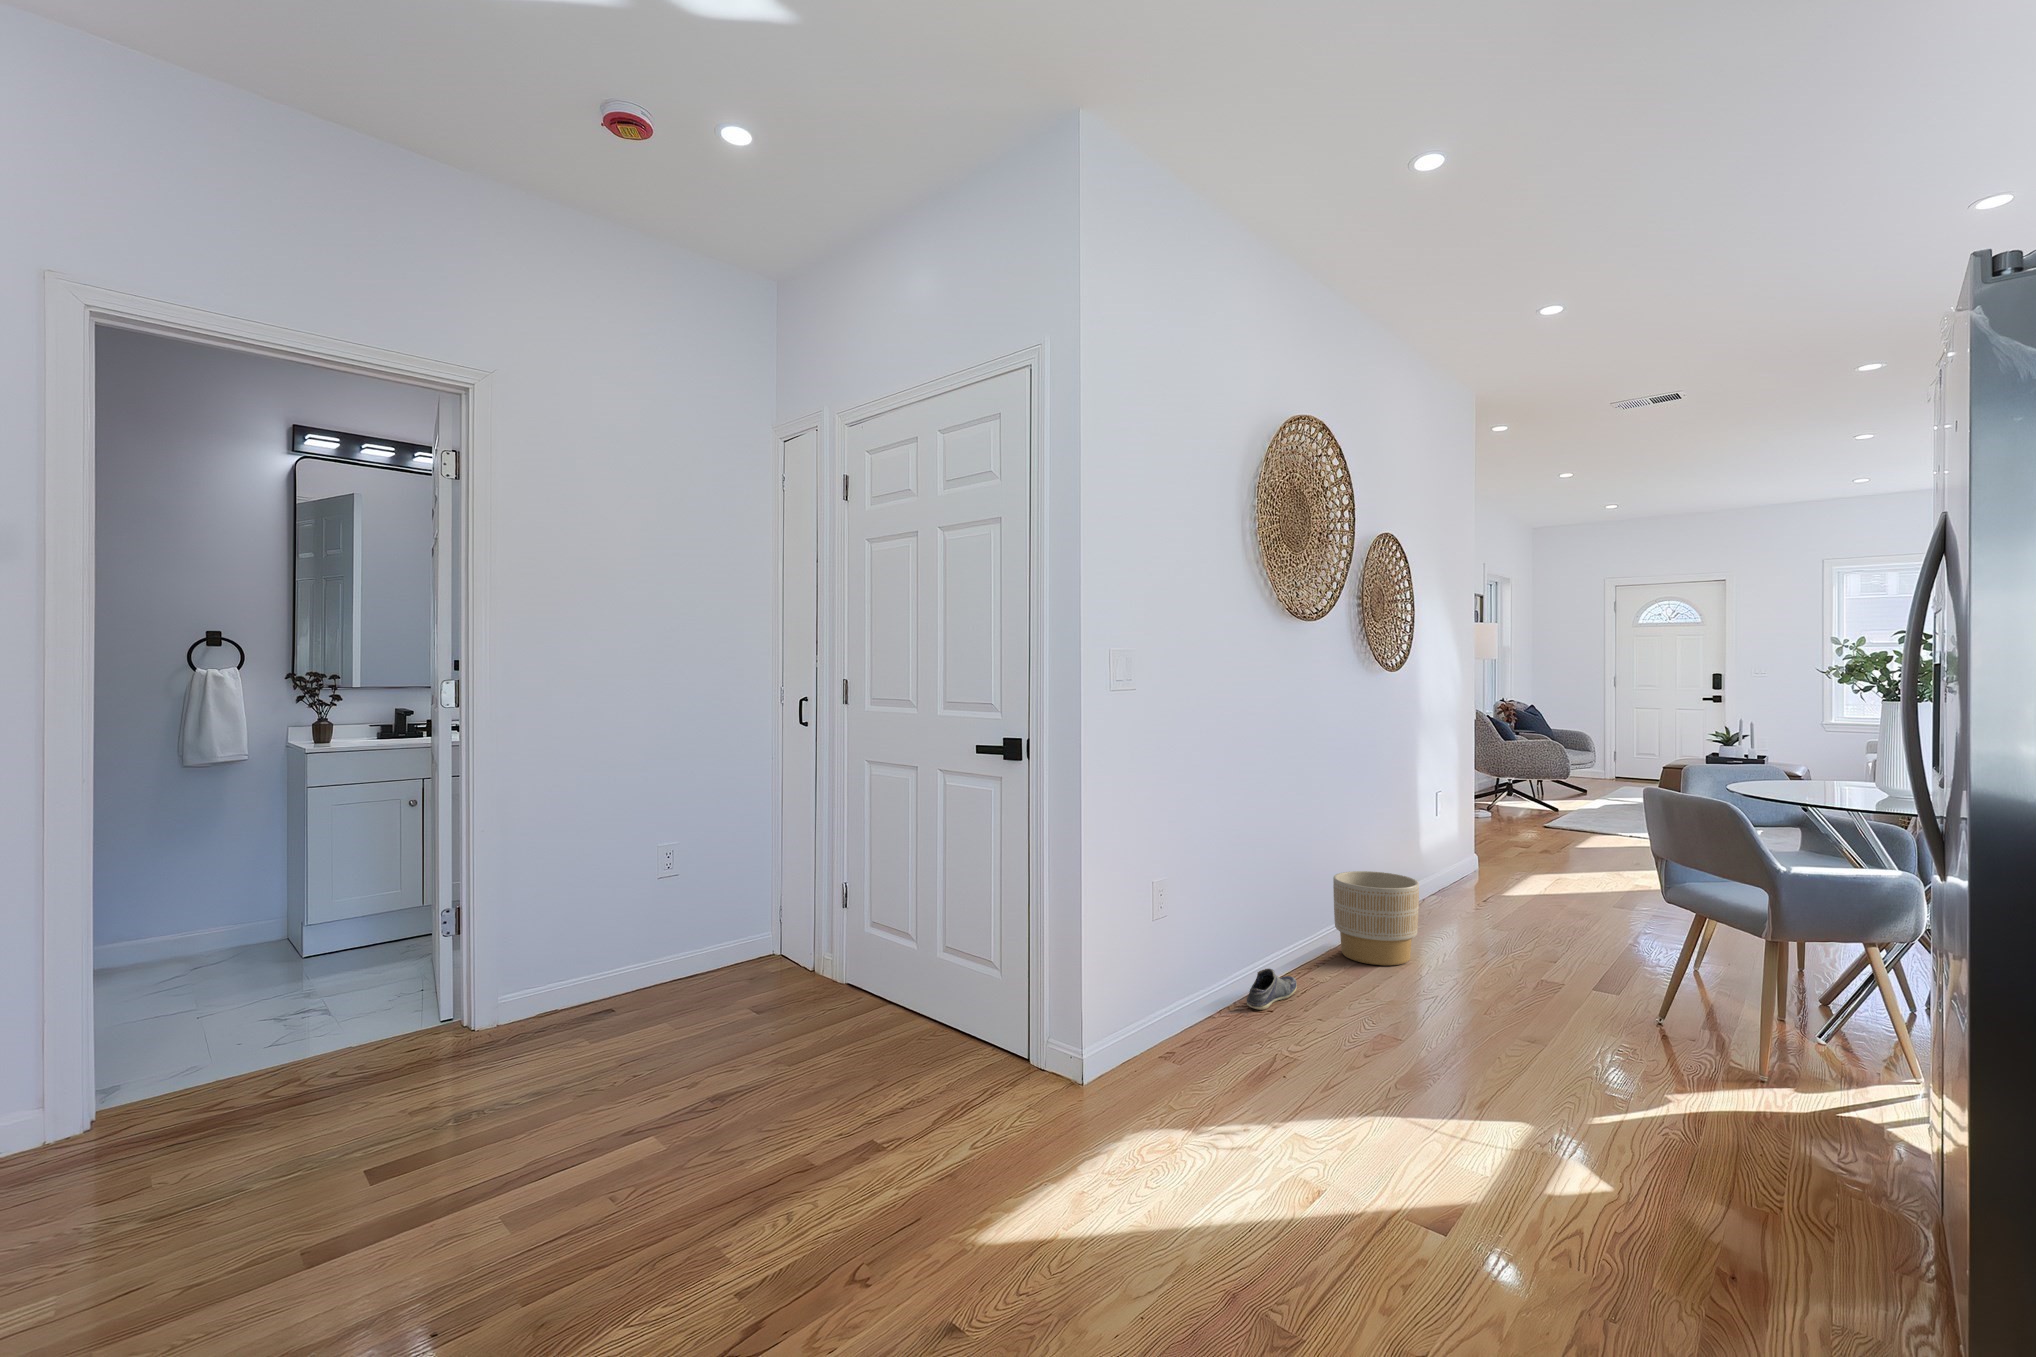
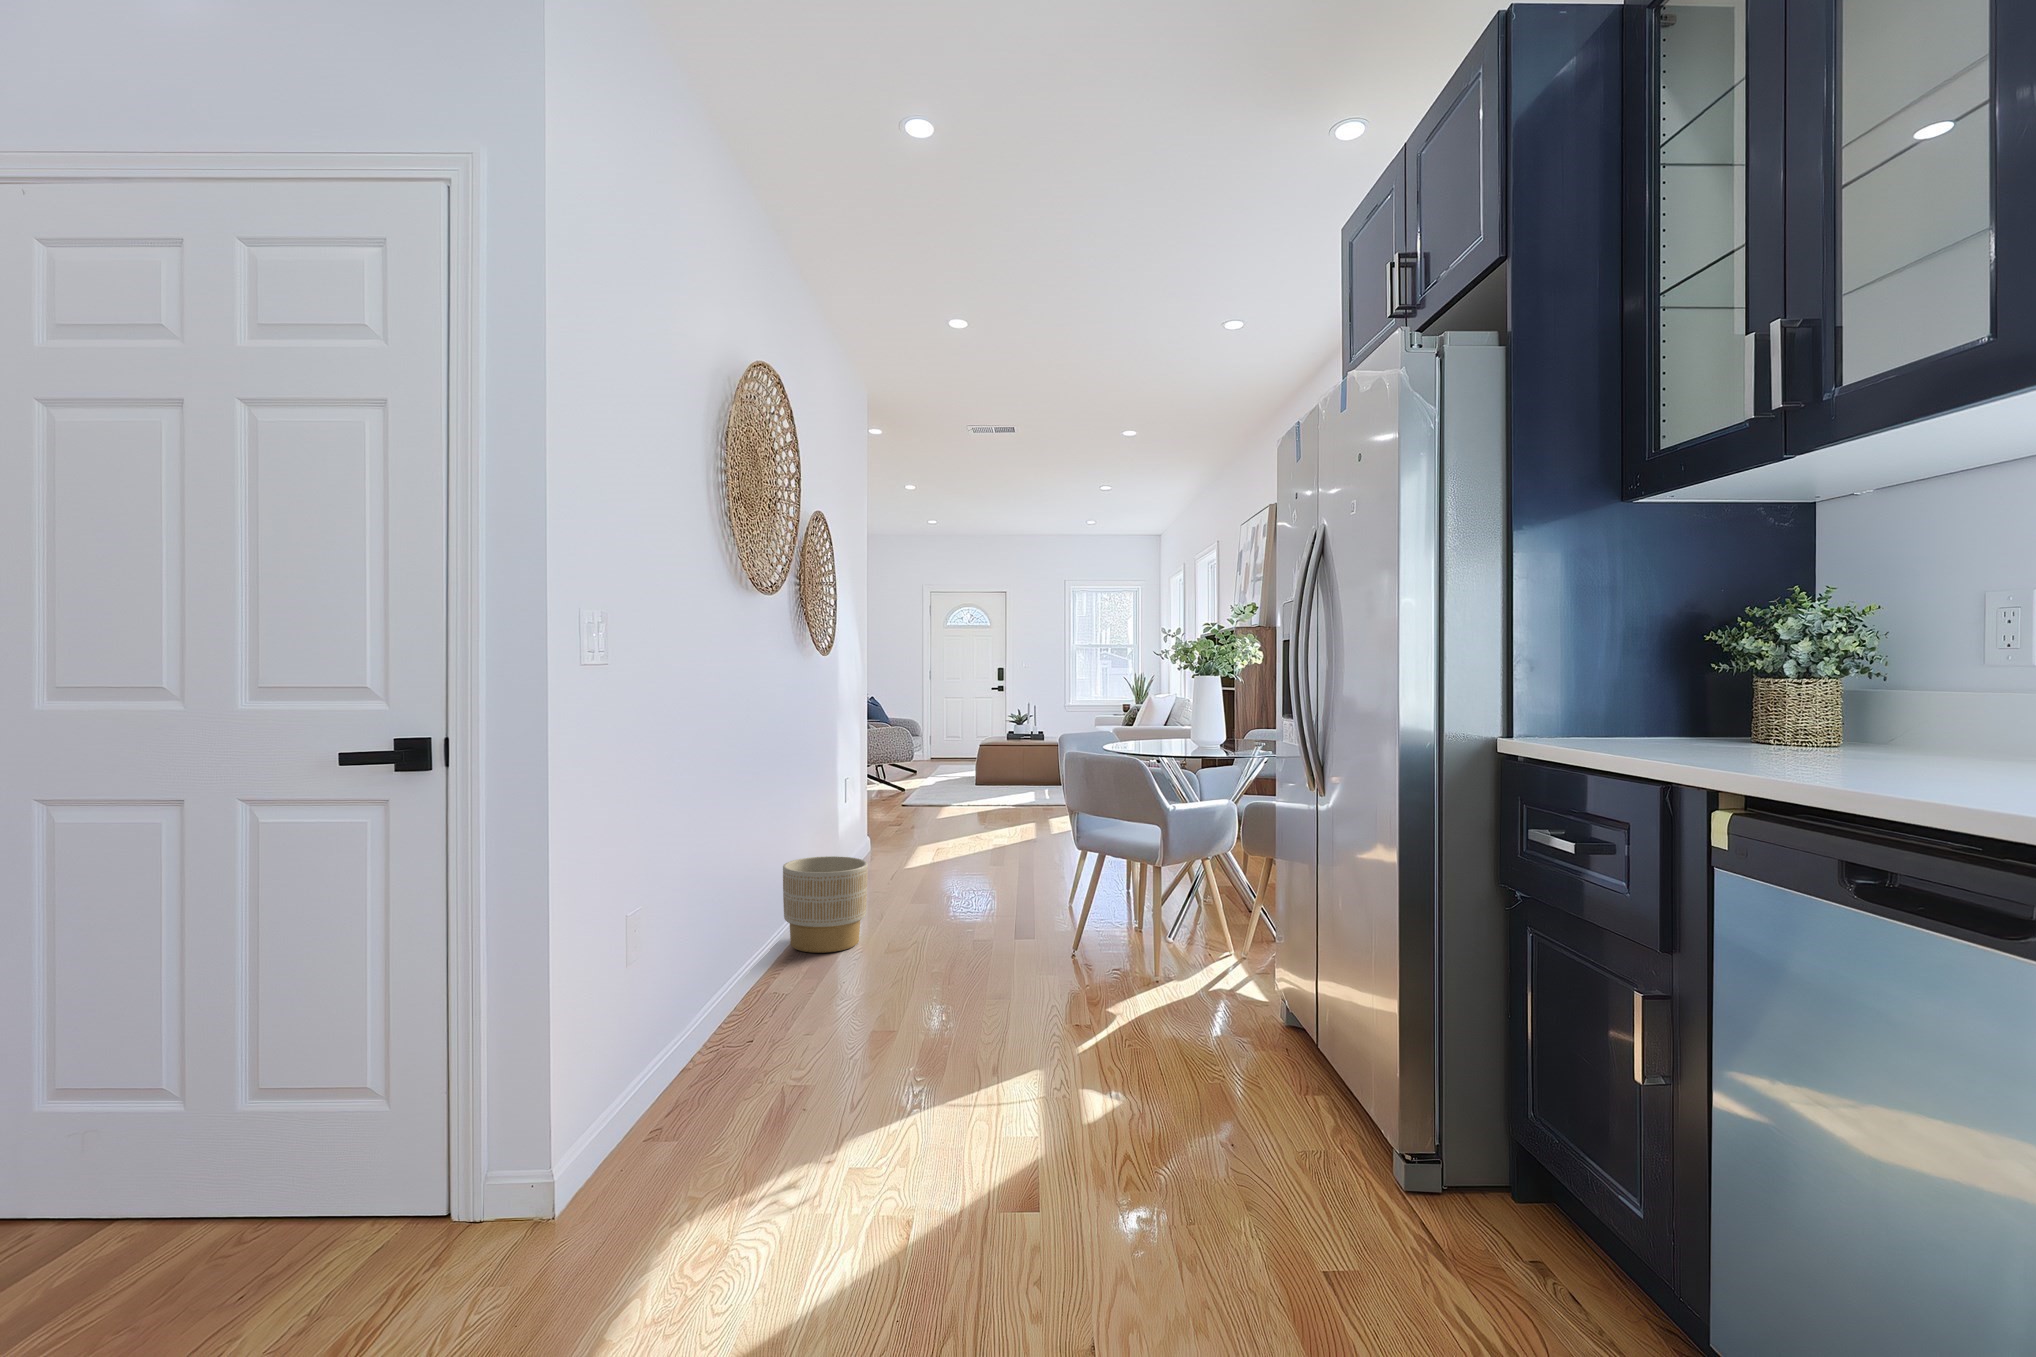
shoe: present [1247,969,1297,1010] -> none [722,977,768,1026]

